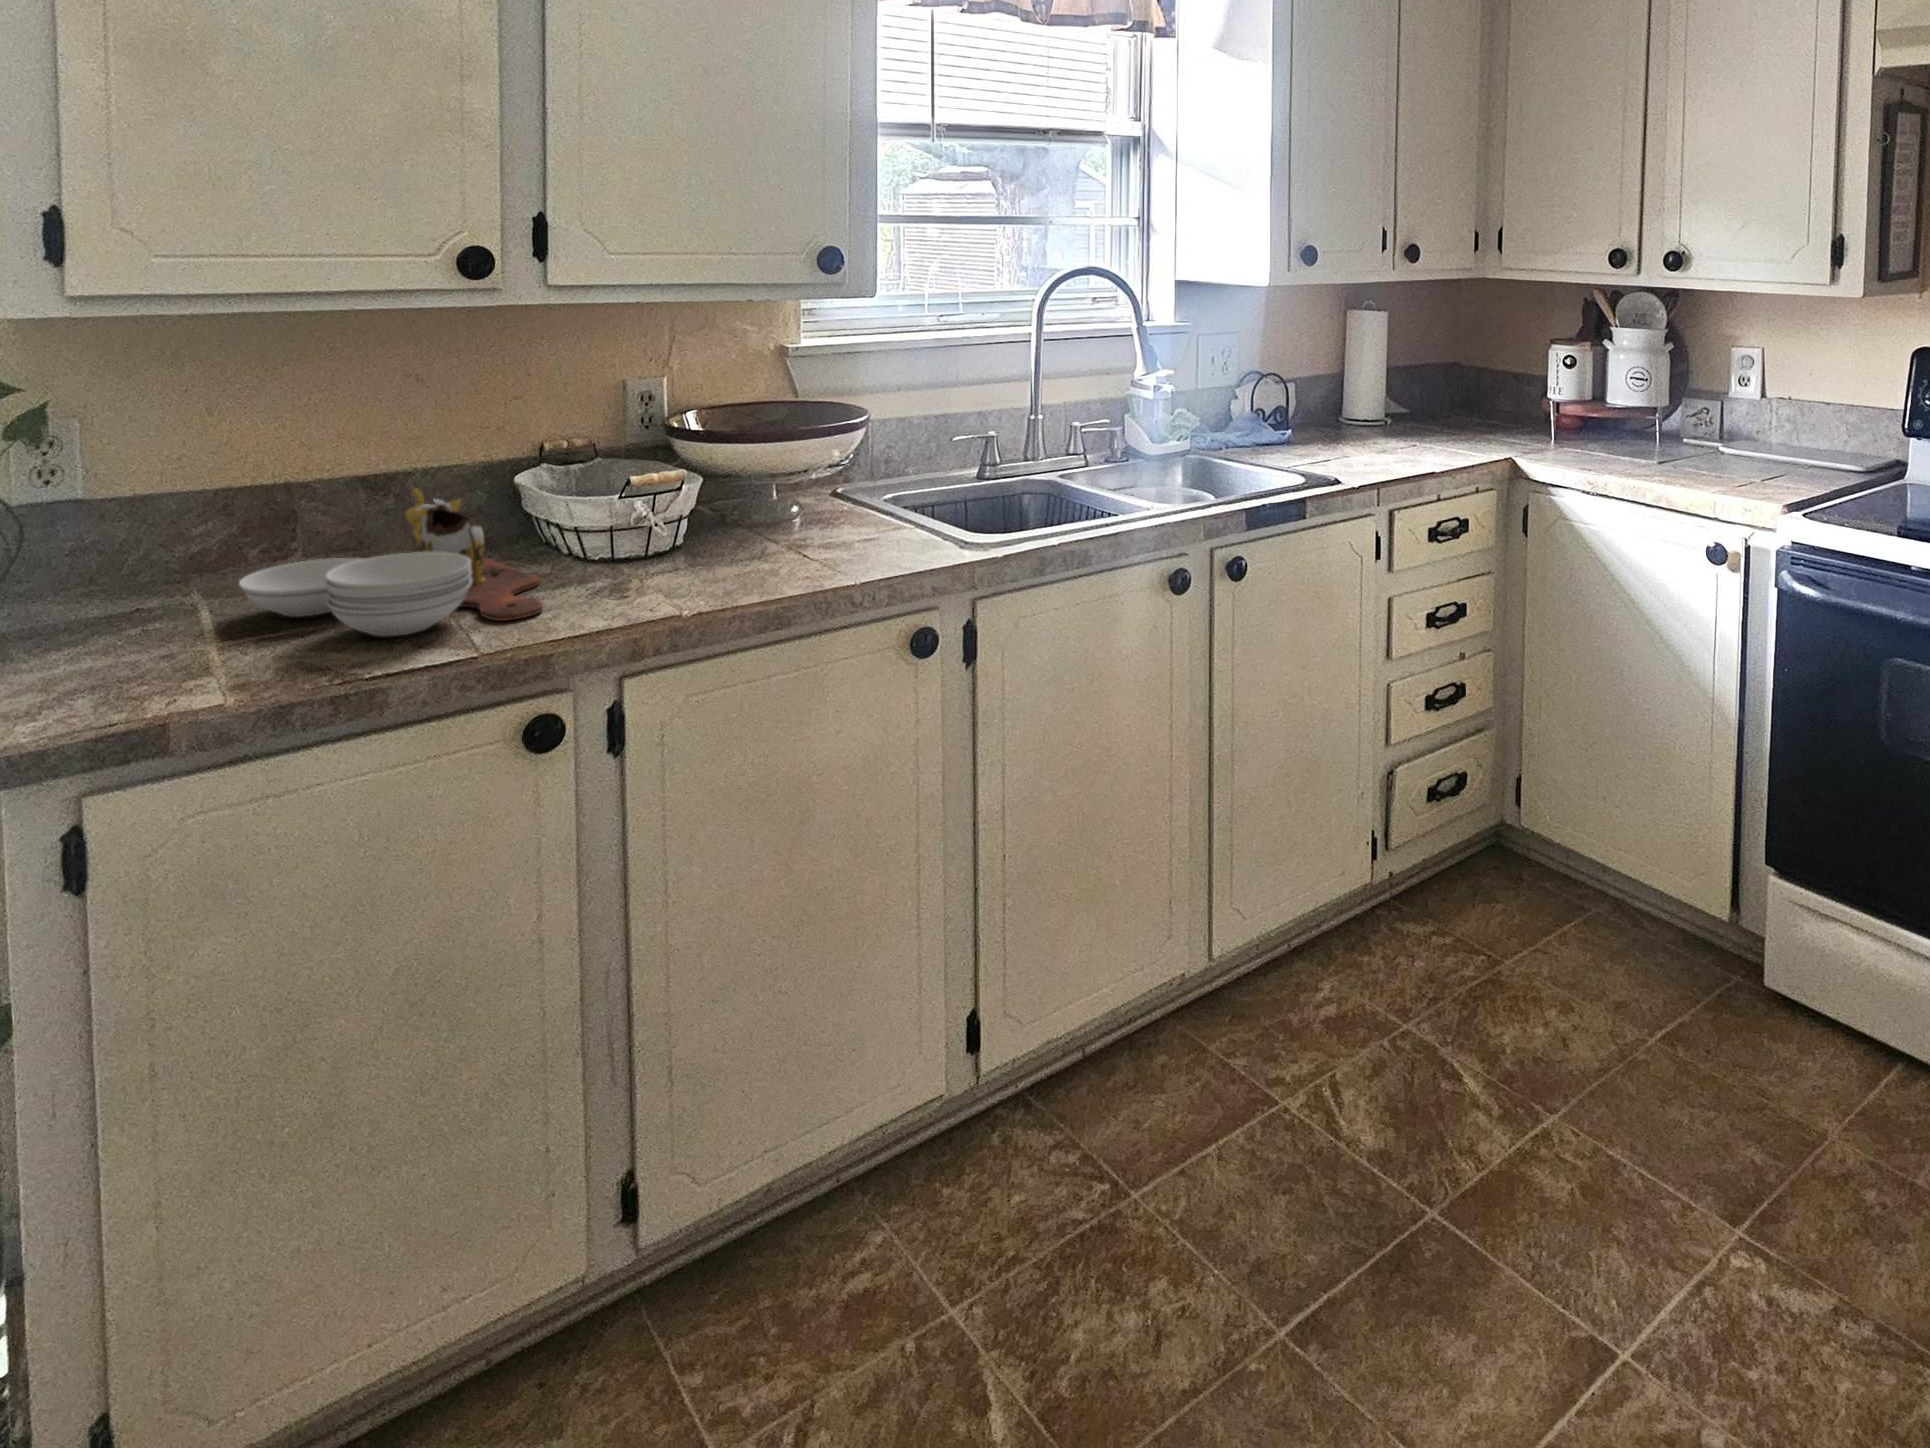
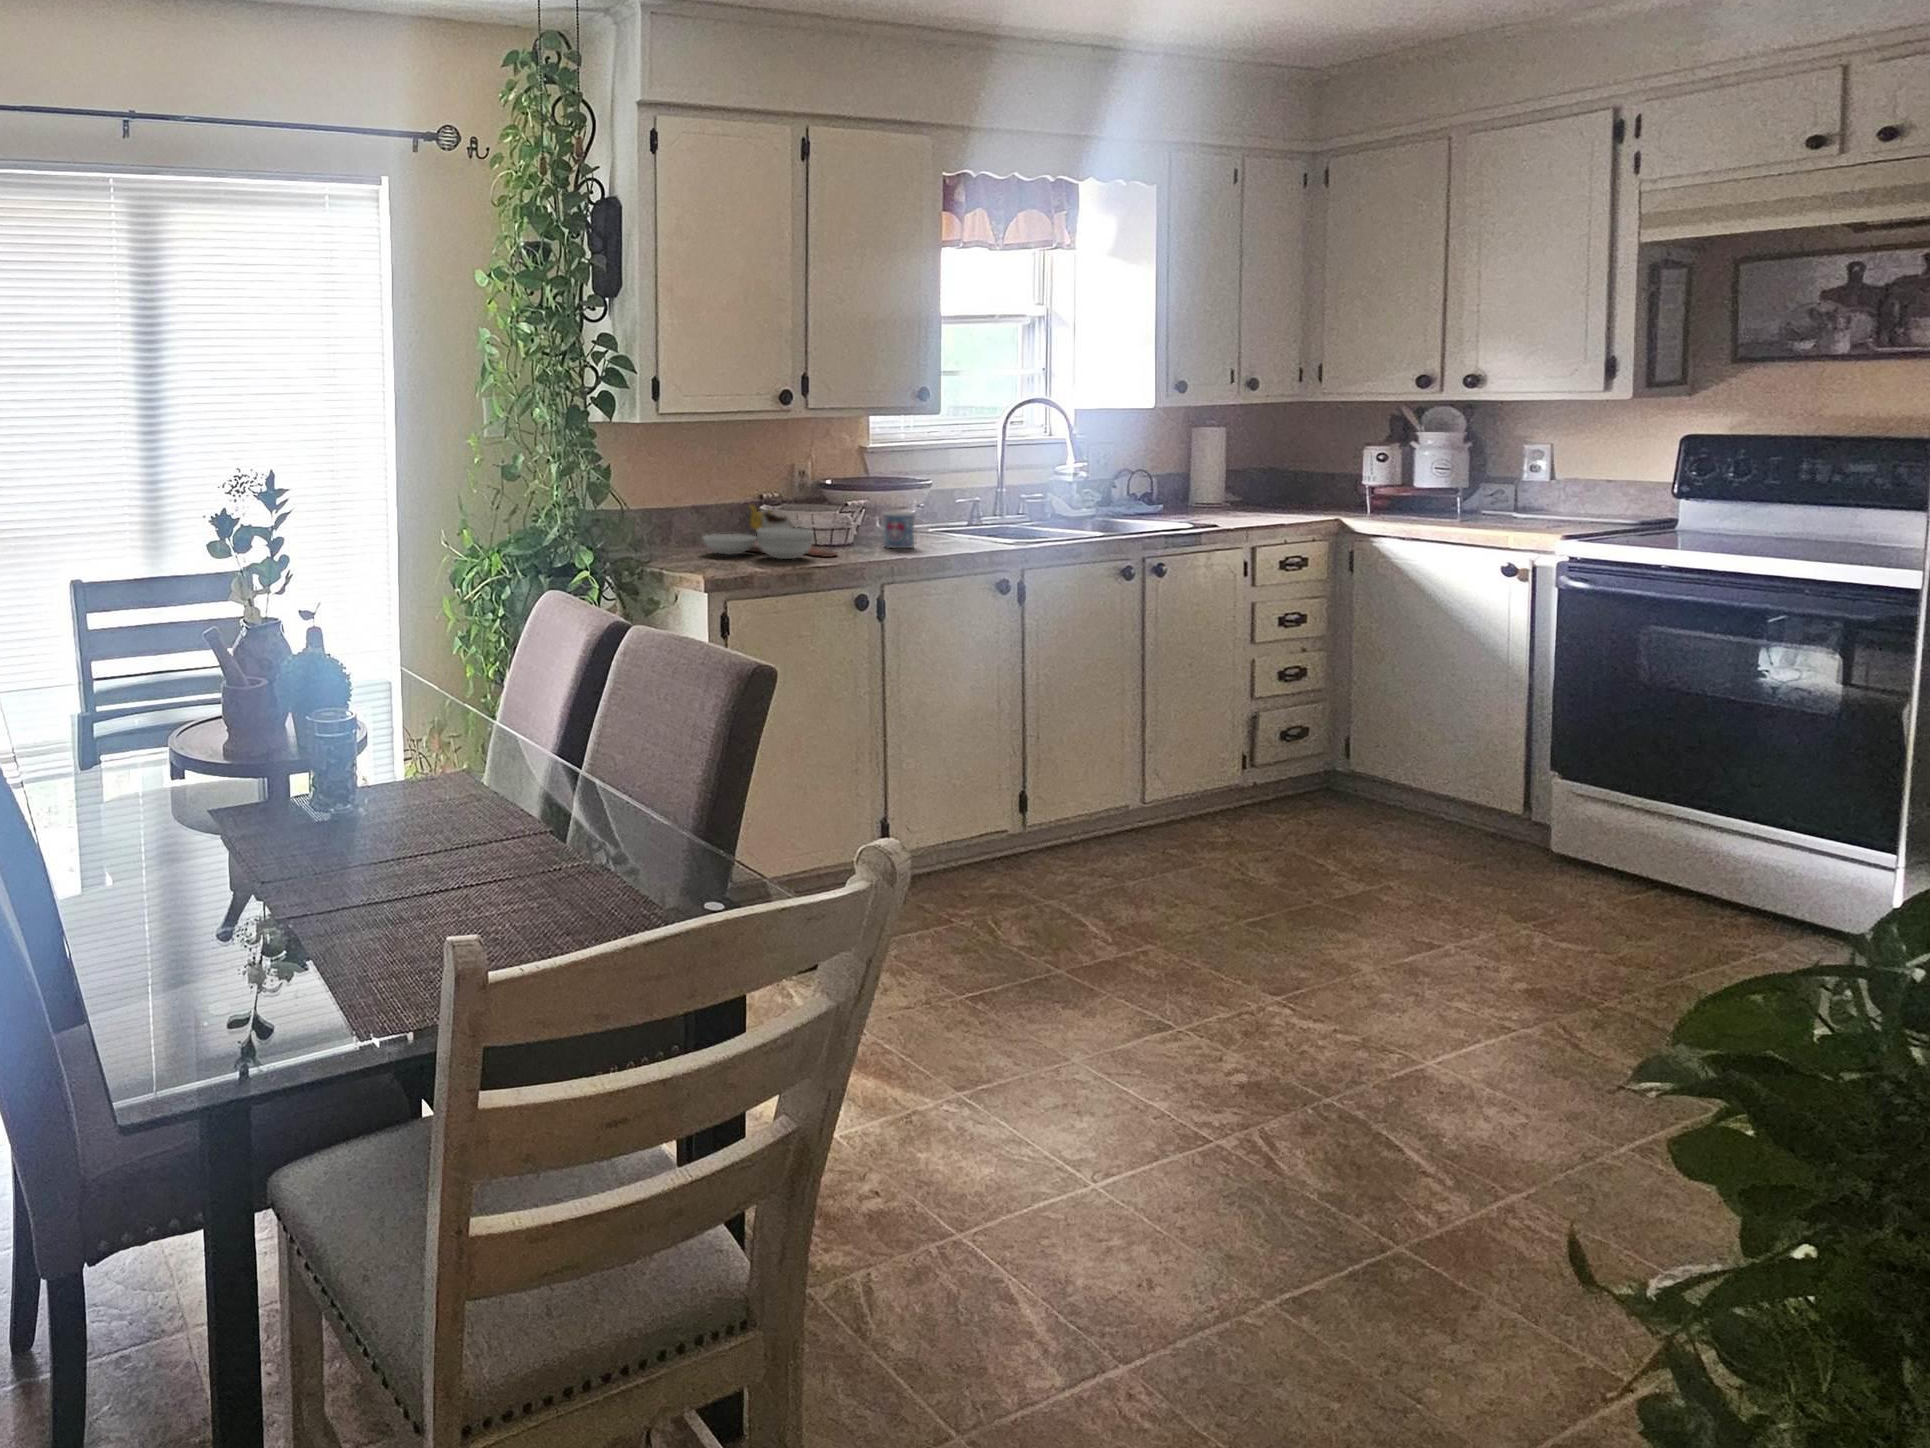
mug: none [698,496,760,576] -> present [883,512,914,548]

